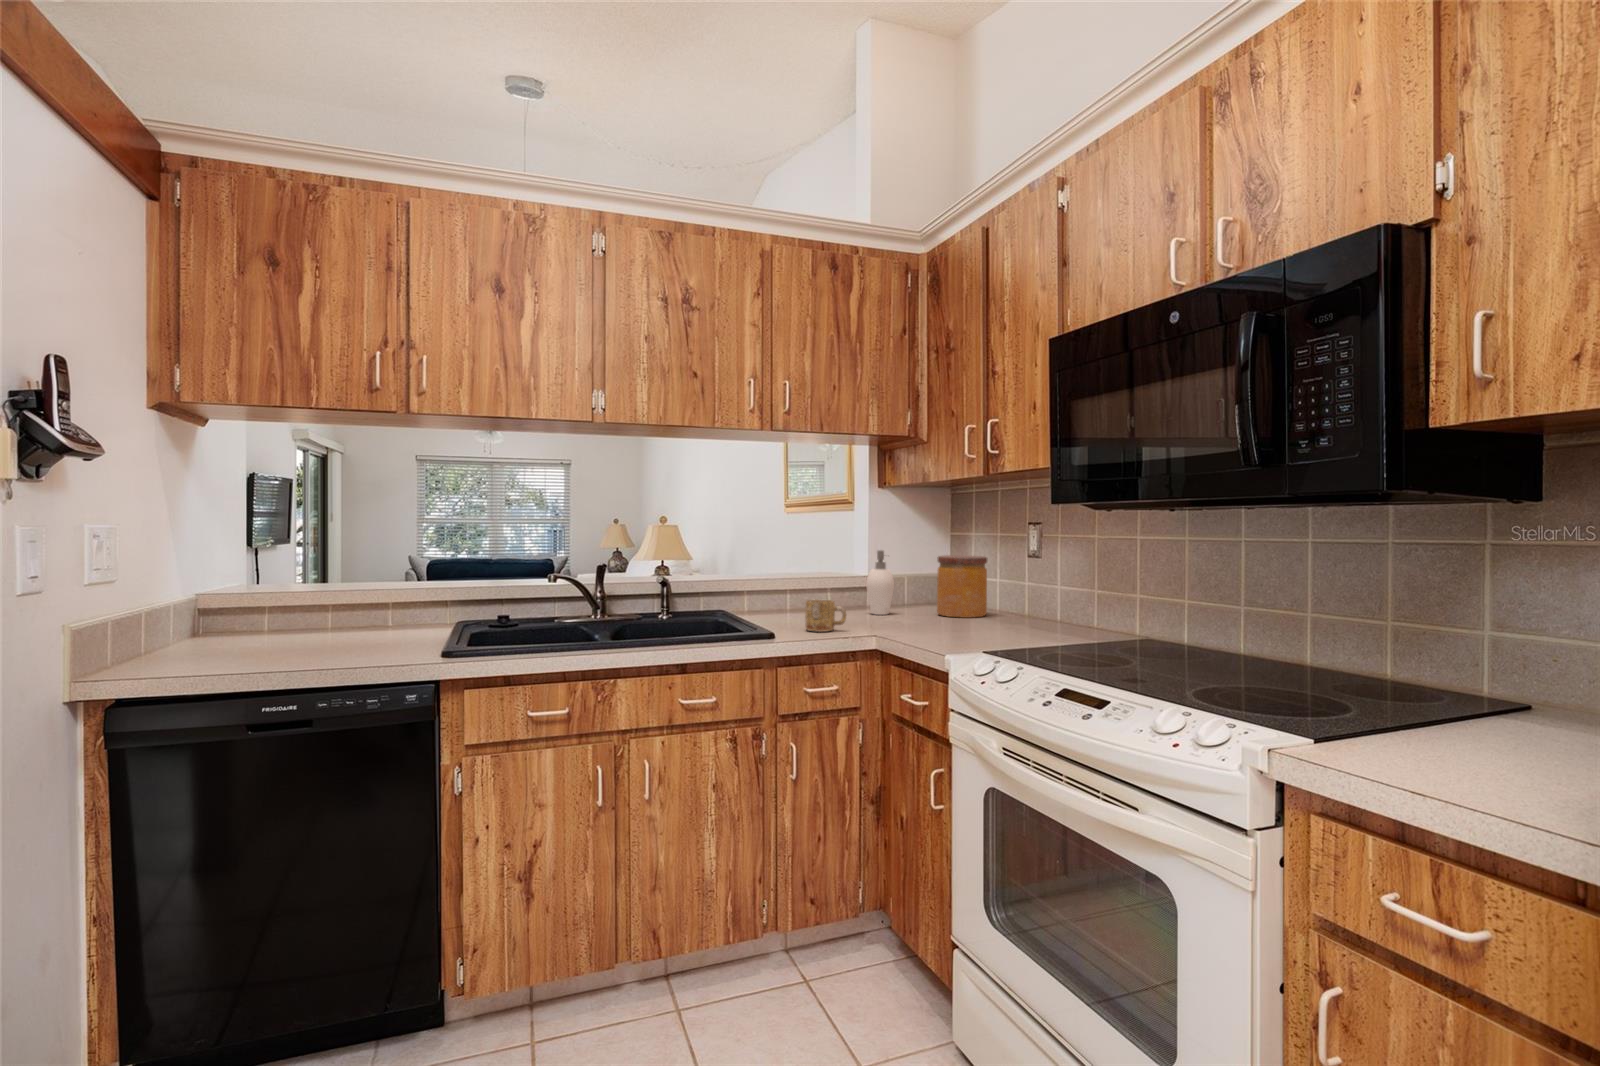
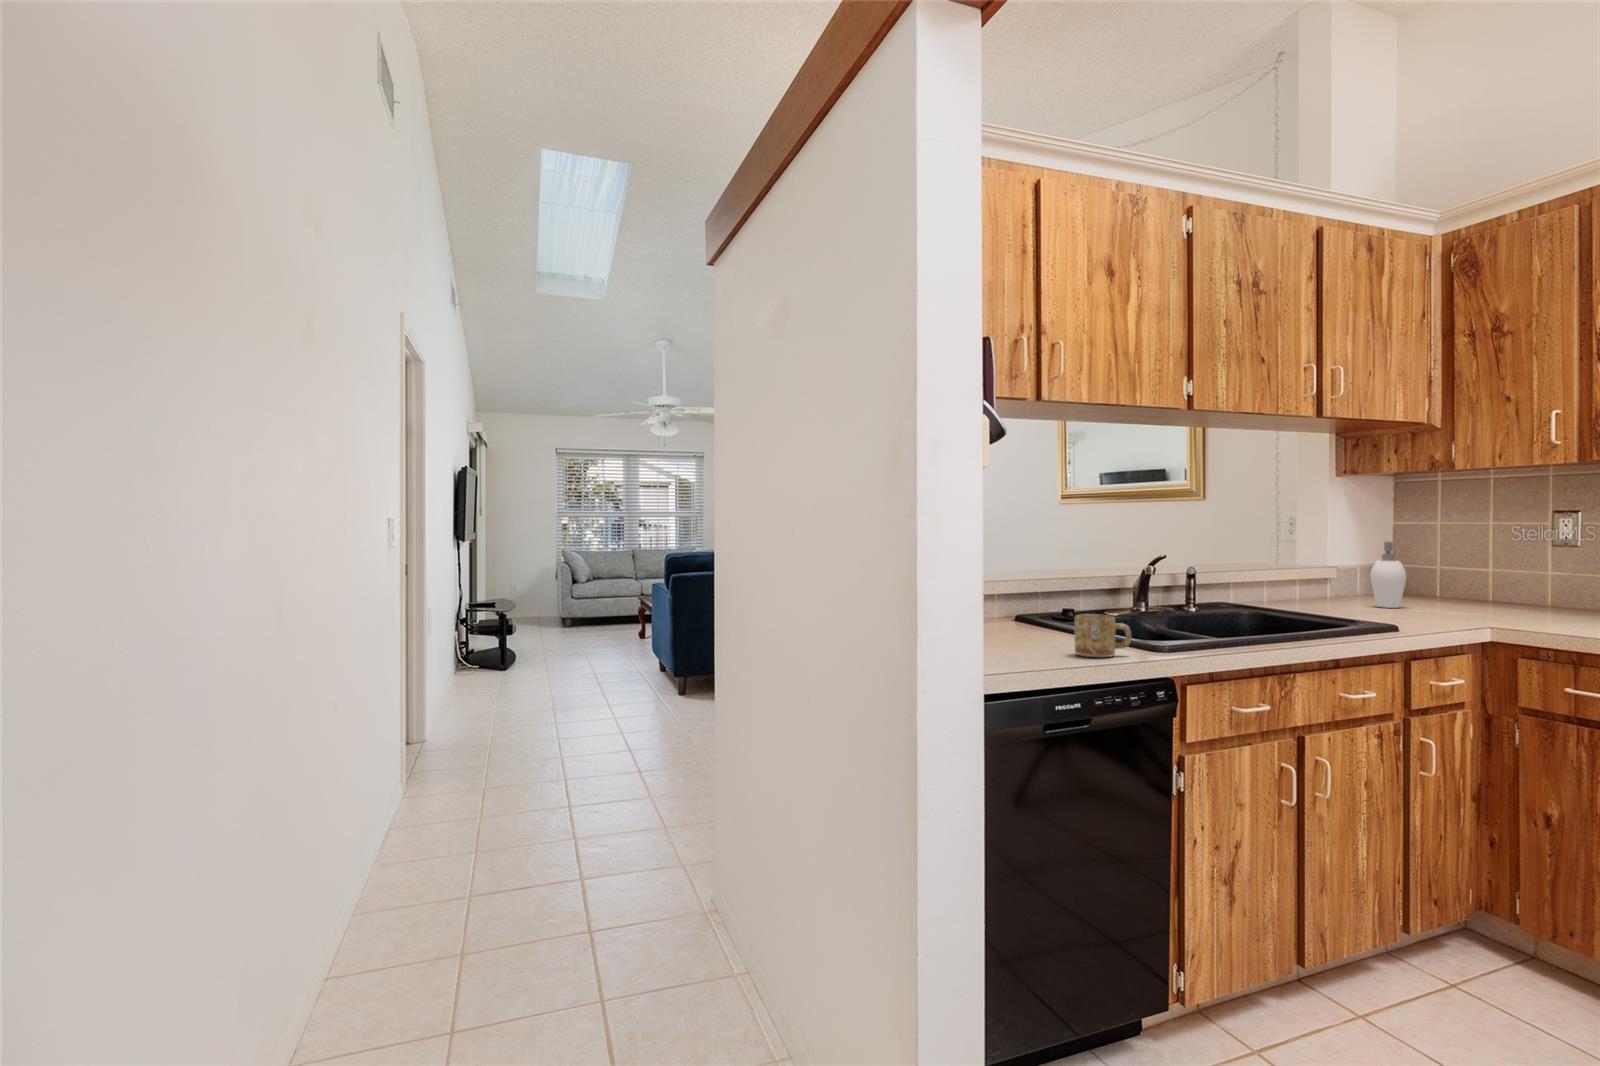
jar: present [937,555,988,618] -> none [1450,546,1516,610]
mug: present [805,599,846,632] -> present [1075,614,1131,657]

